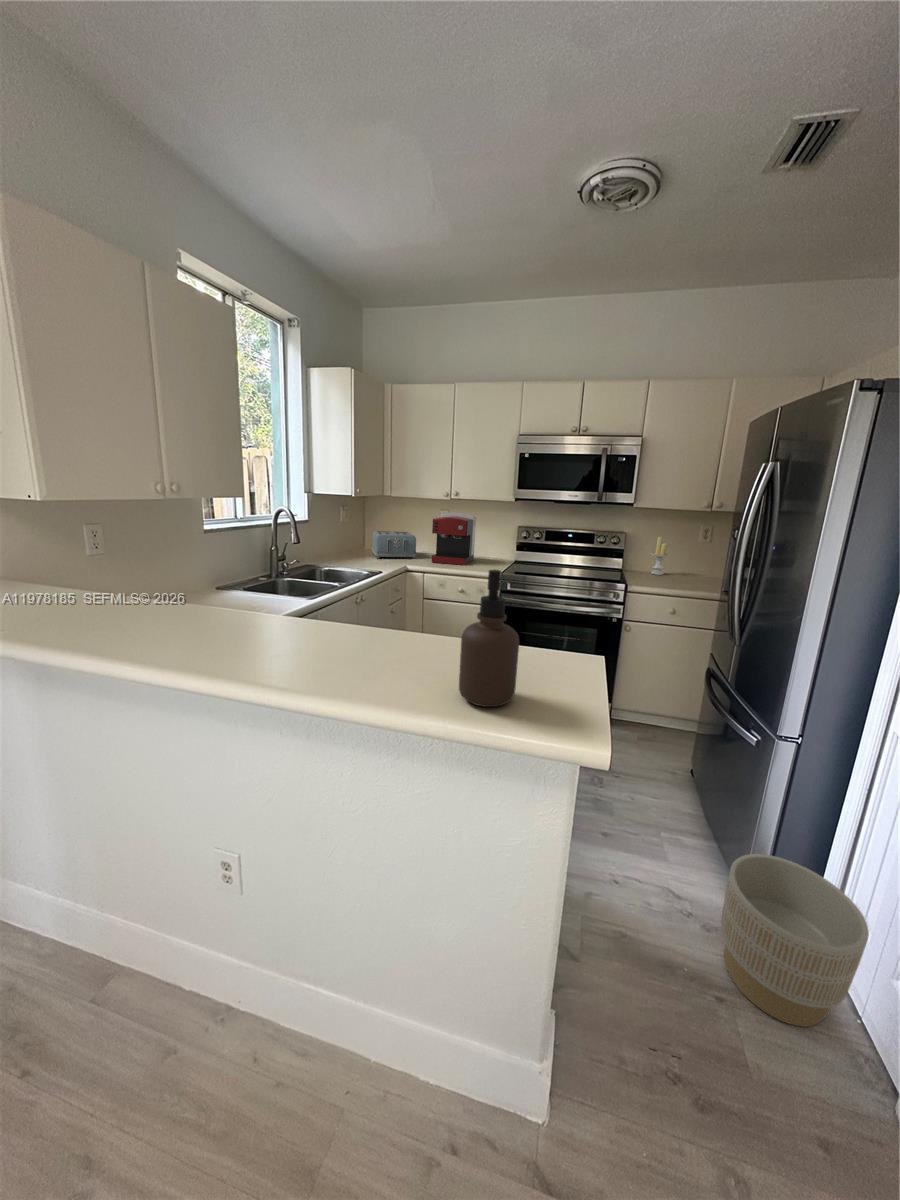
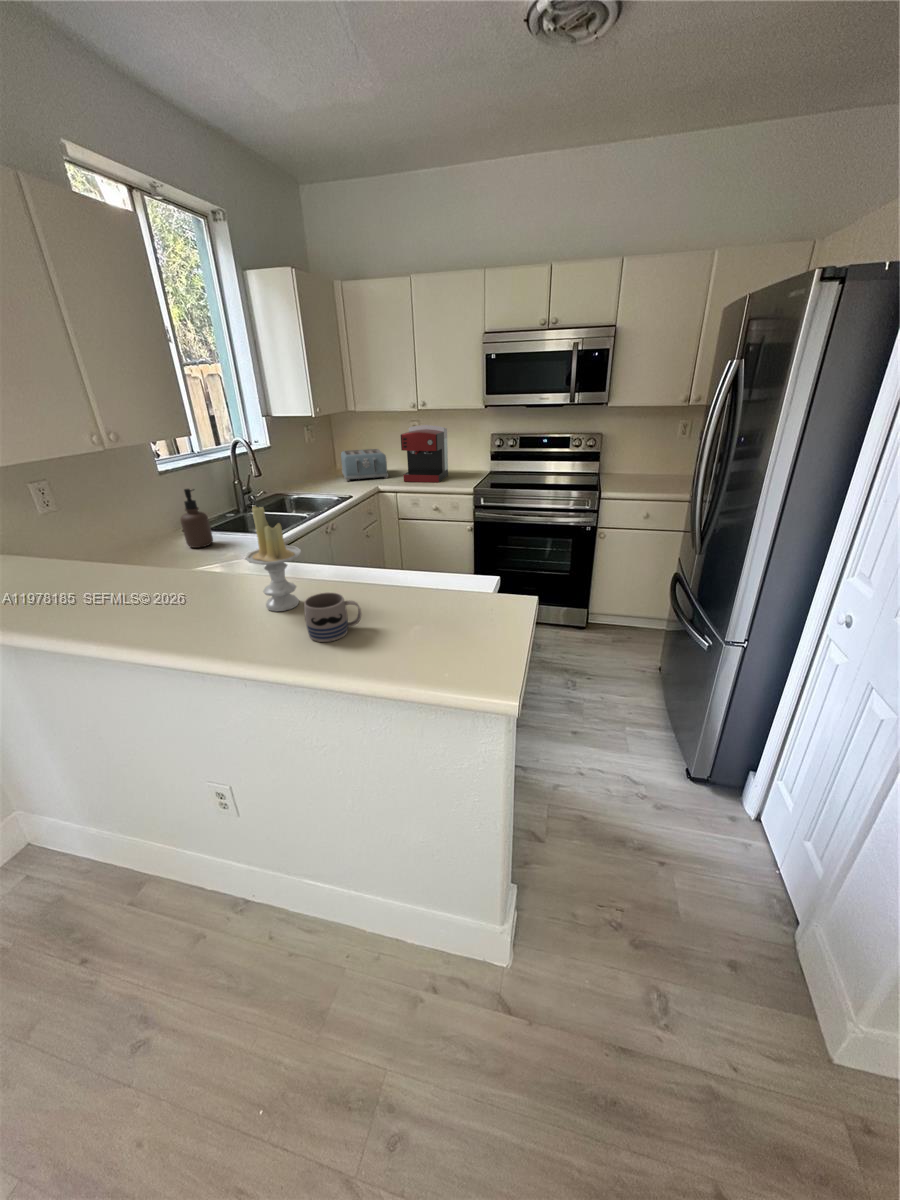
candle: present [650,537,670,575] -> present [245,506,301,612]
soap dispenser: present [459,570,519,707] -> present [180,489,213,548]
mug: none [358,638,417,689] -> present [304,593,362,642]
planter: present [721,854,869,1026] -> none [667,746,787,879]

